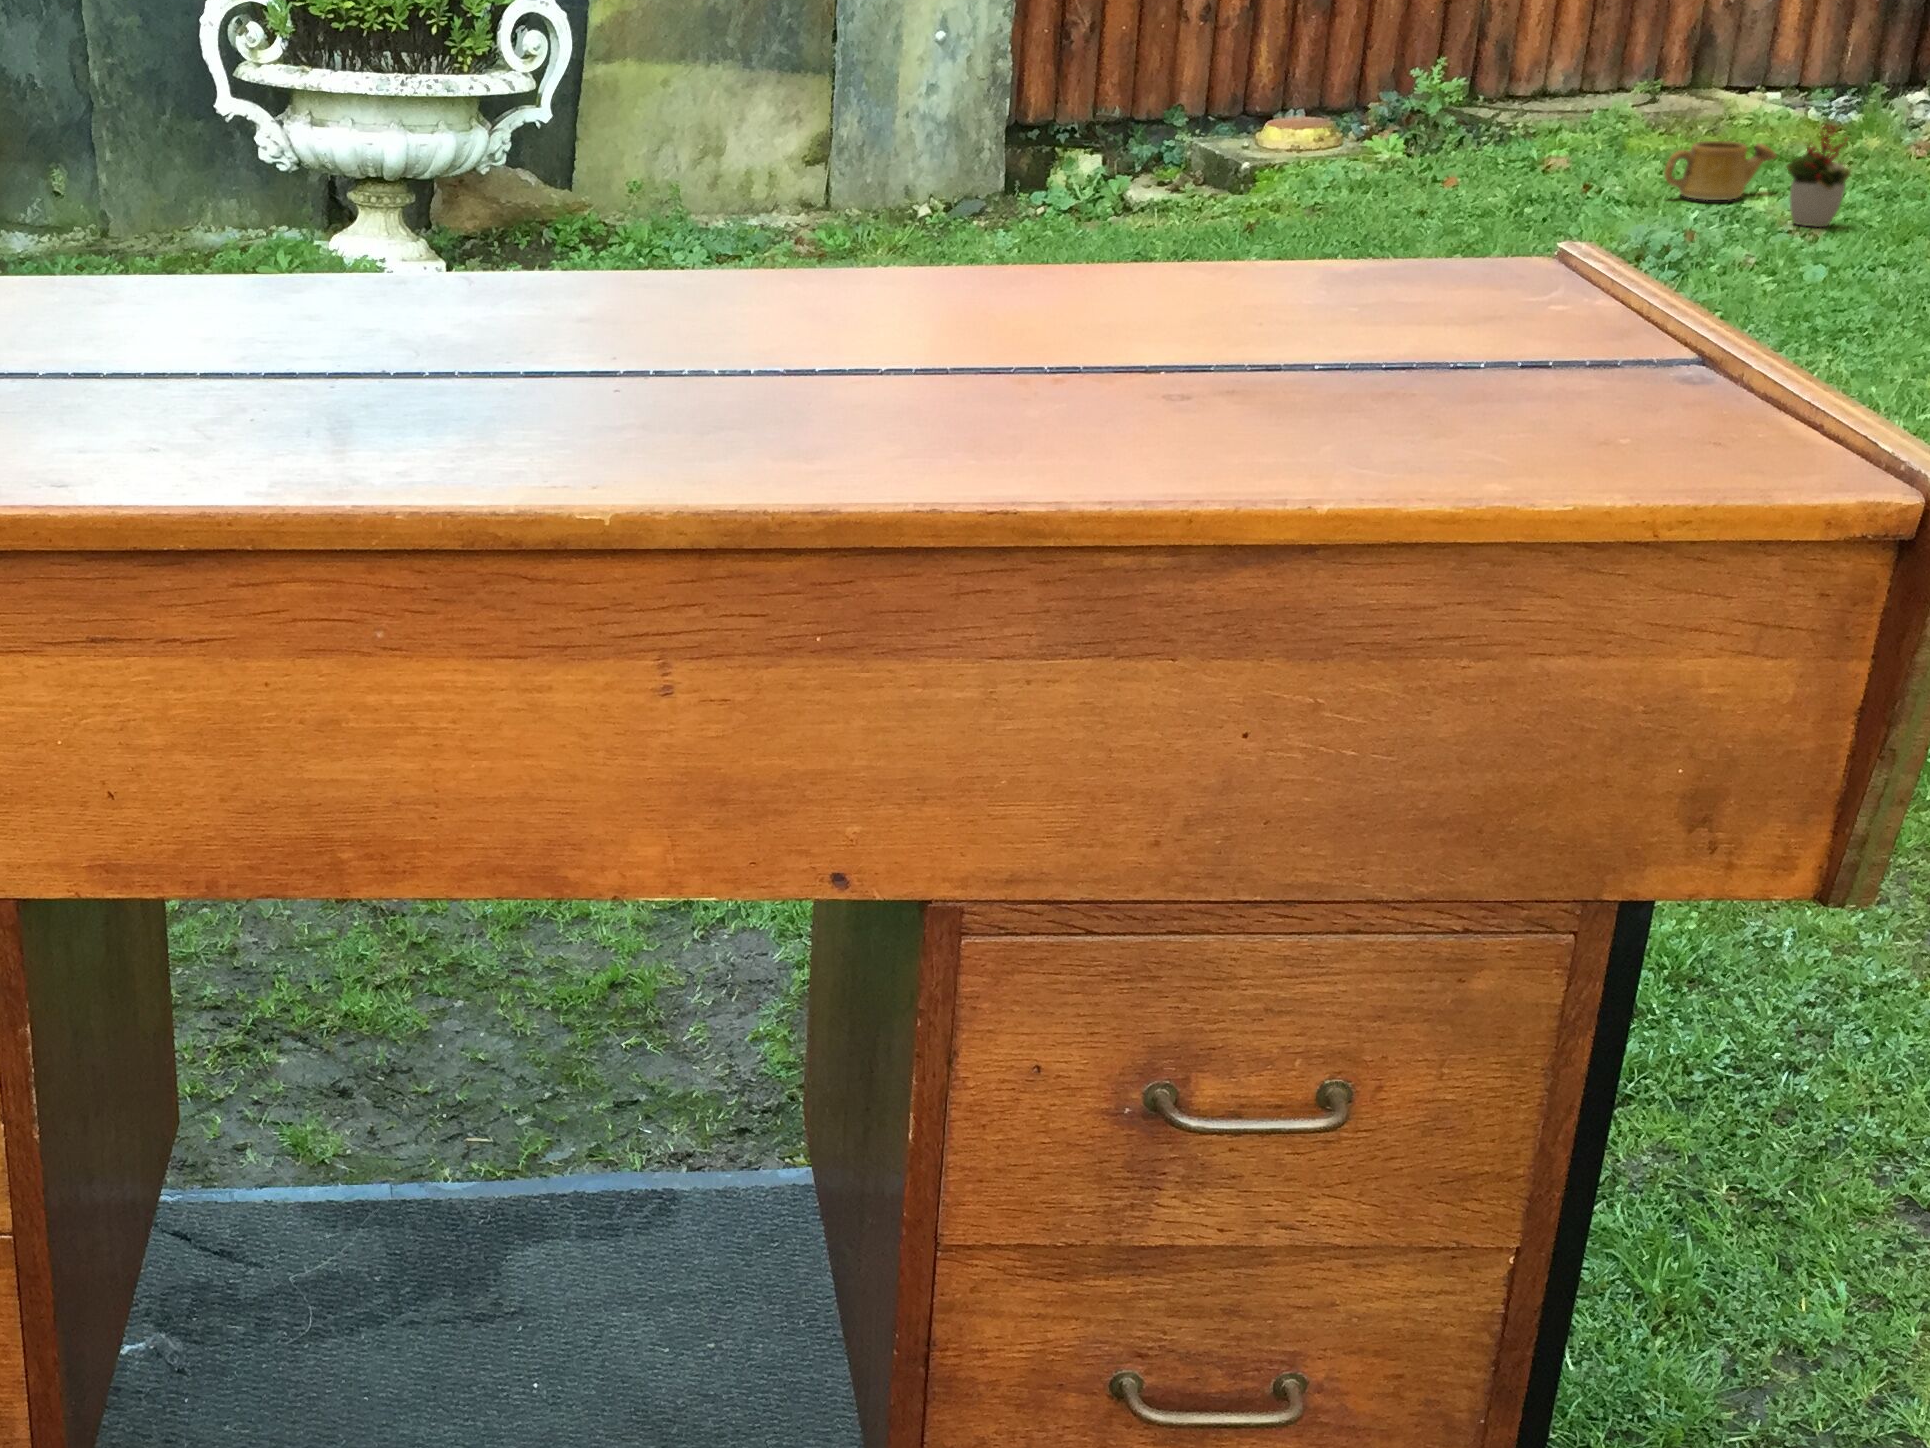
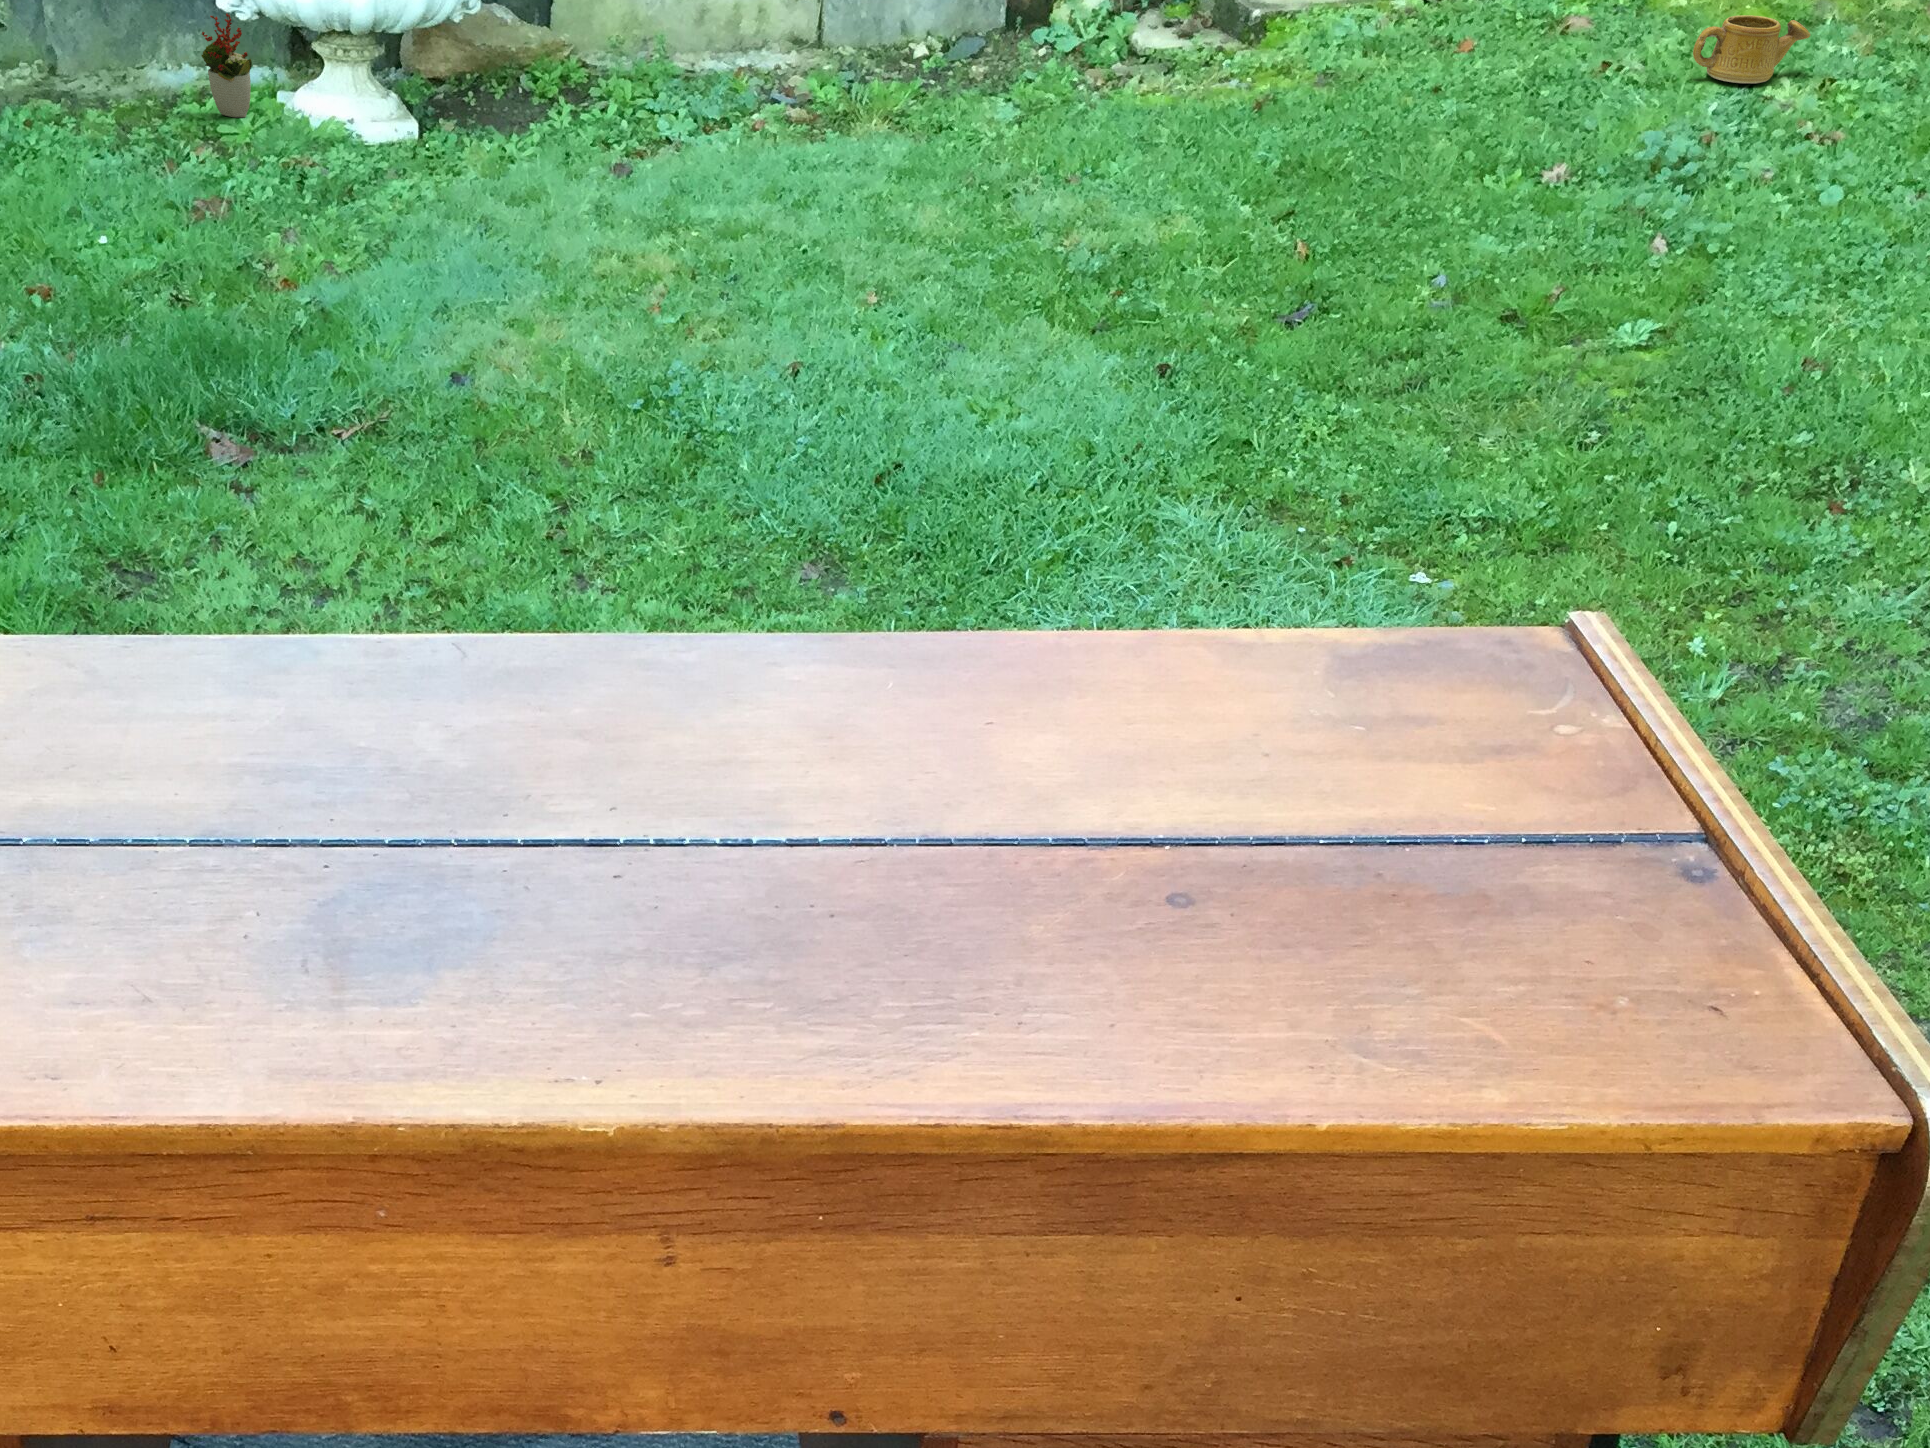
decorative plant: present [1787,126,1850,227] -> present [201,14,252,117]

